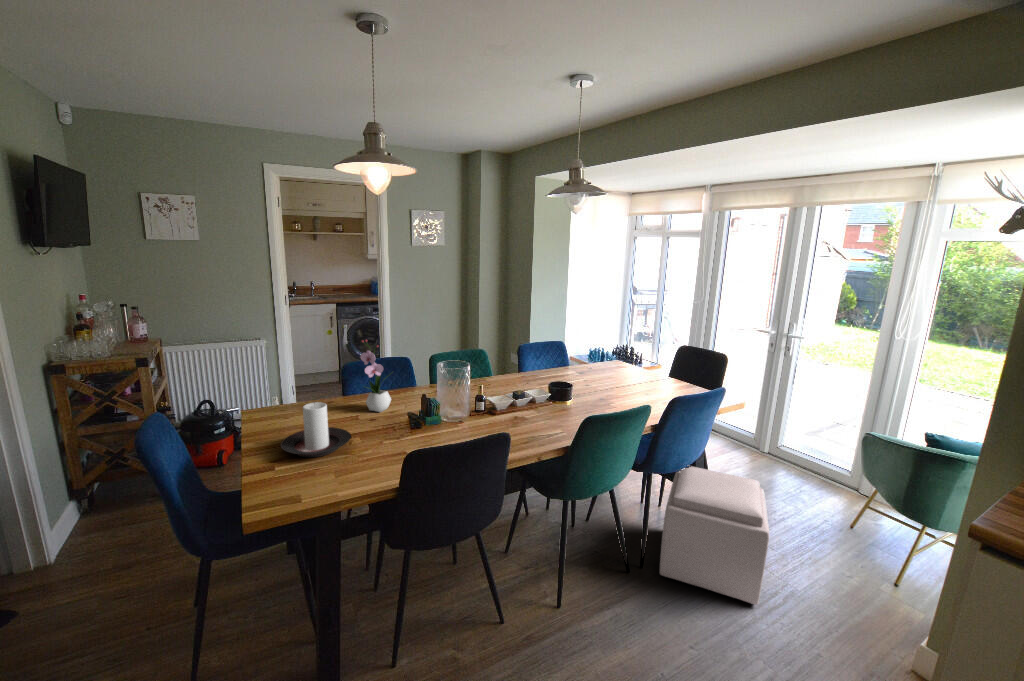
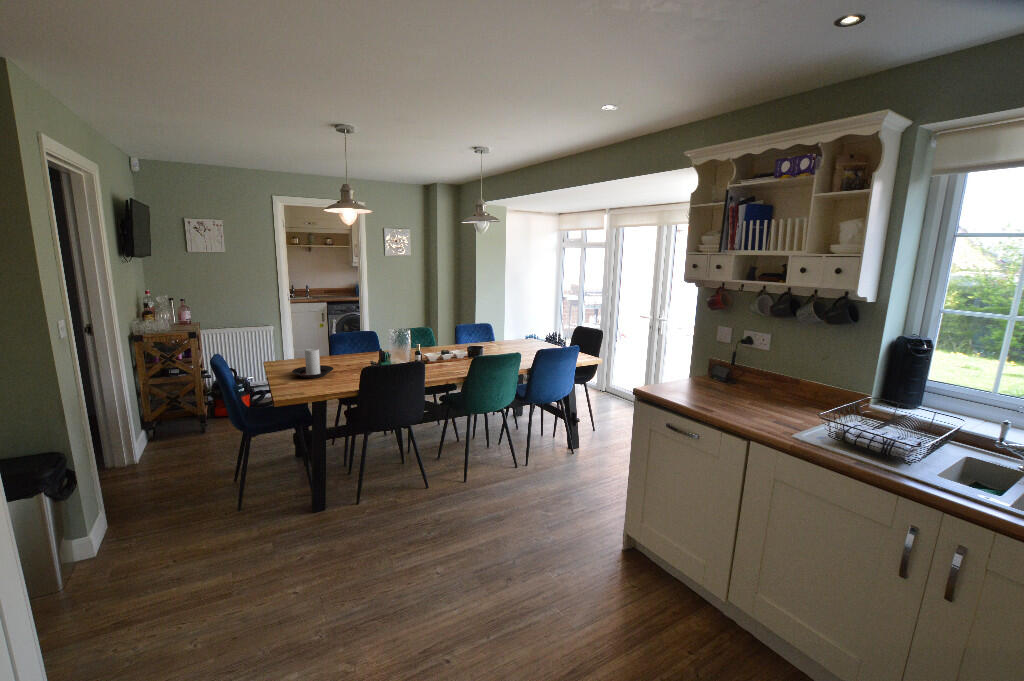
flower arrangement: present [360,340,391,412] -> none [340,315,362,362]
ottoman: present [660,466,769,605] -> none [535,400,606,478]

